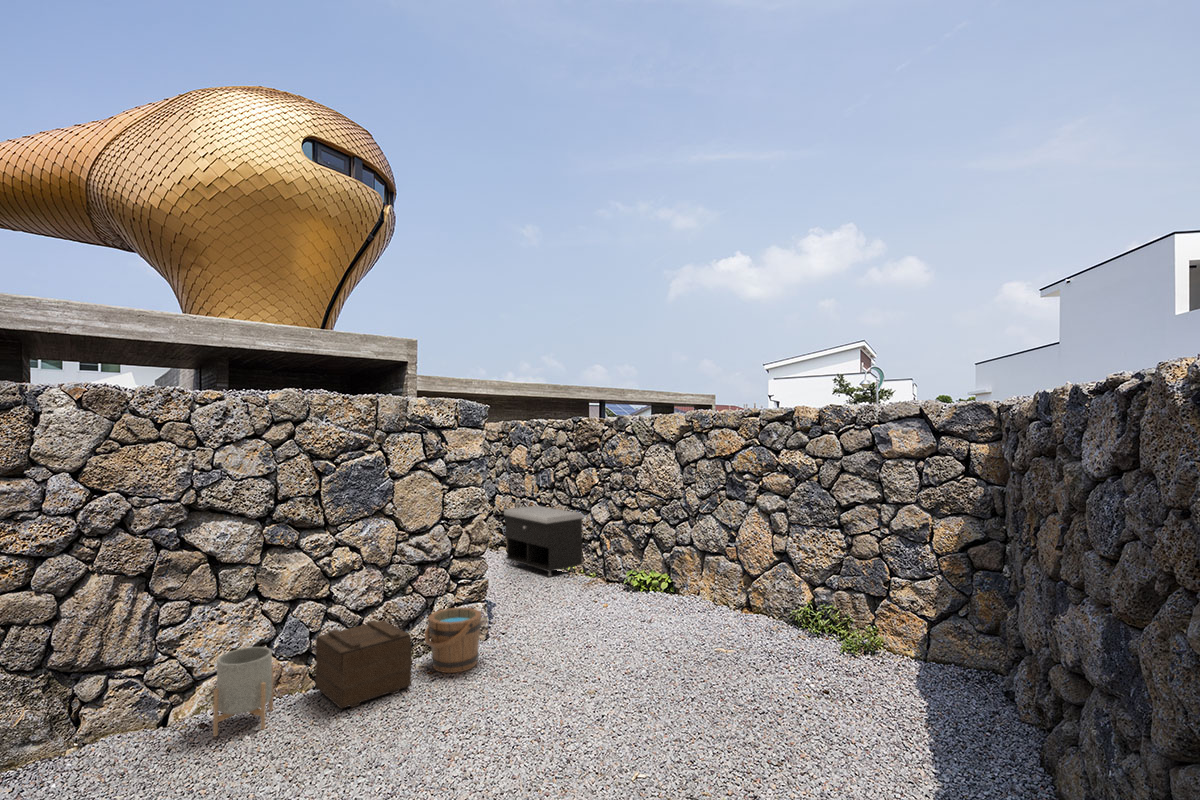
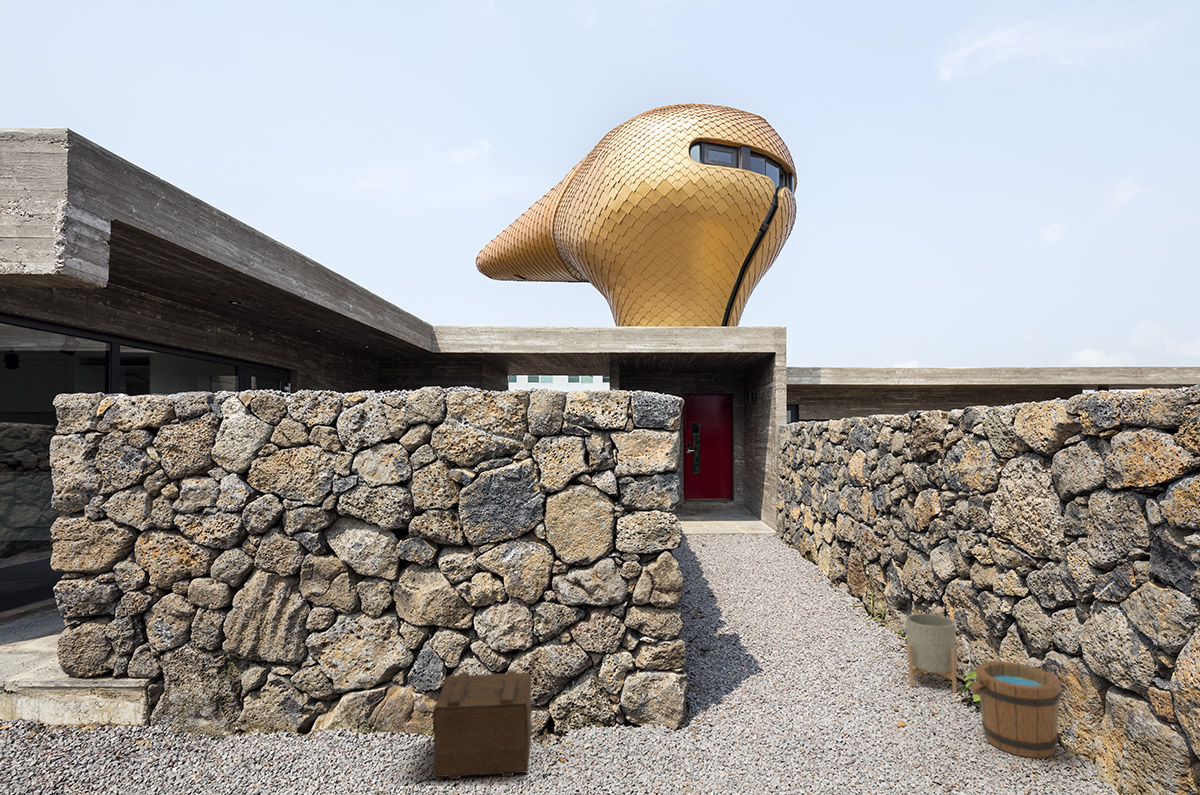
storage bench: present [504,506,582,576] -> none [811,538,919,646]
bucket: present [425,607,481,673] -> present [970,661,1061,758]
planter: present [213,647,273,737] -> present [906,614,957,693]

